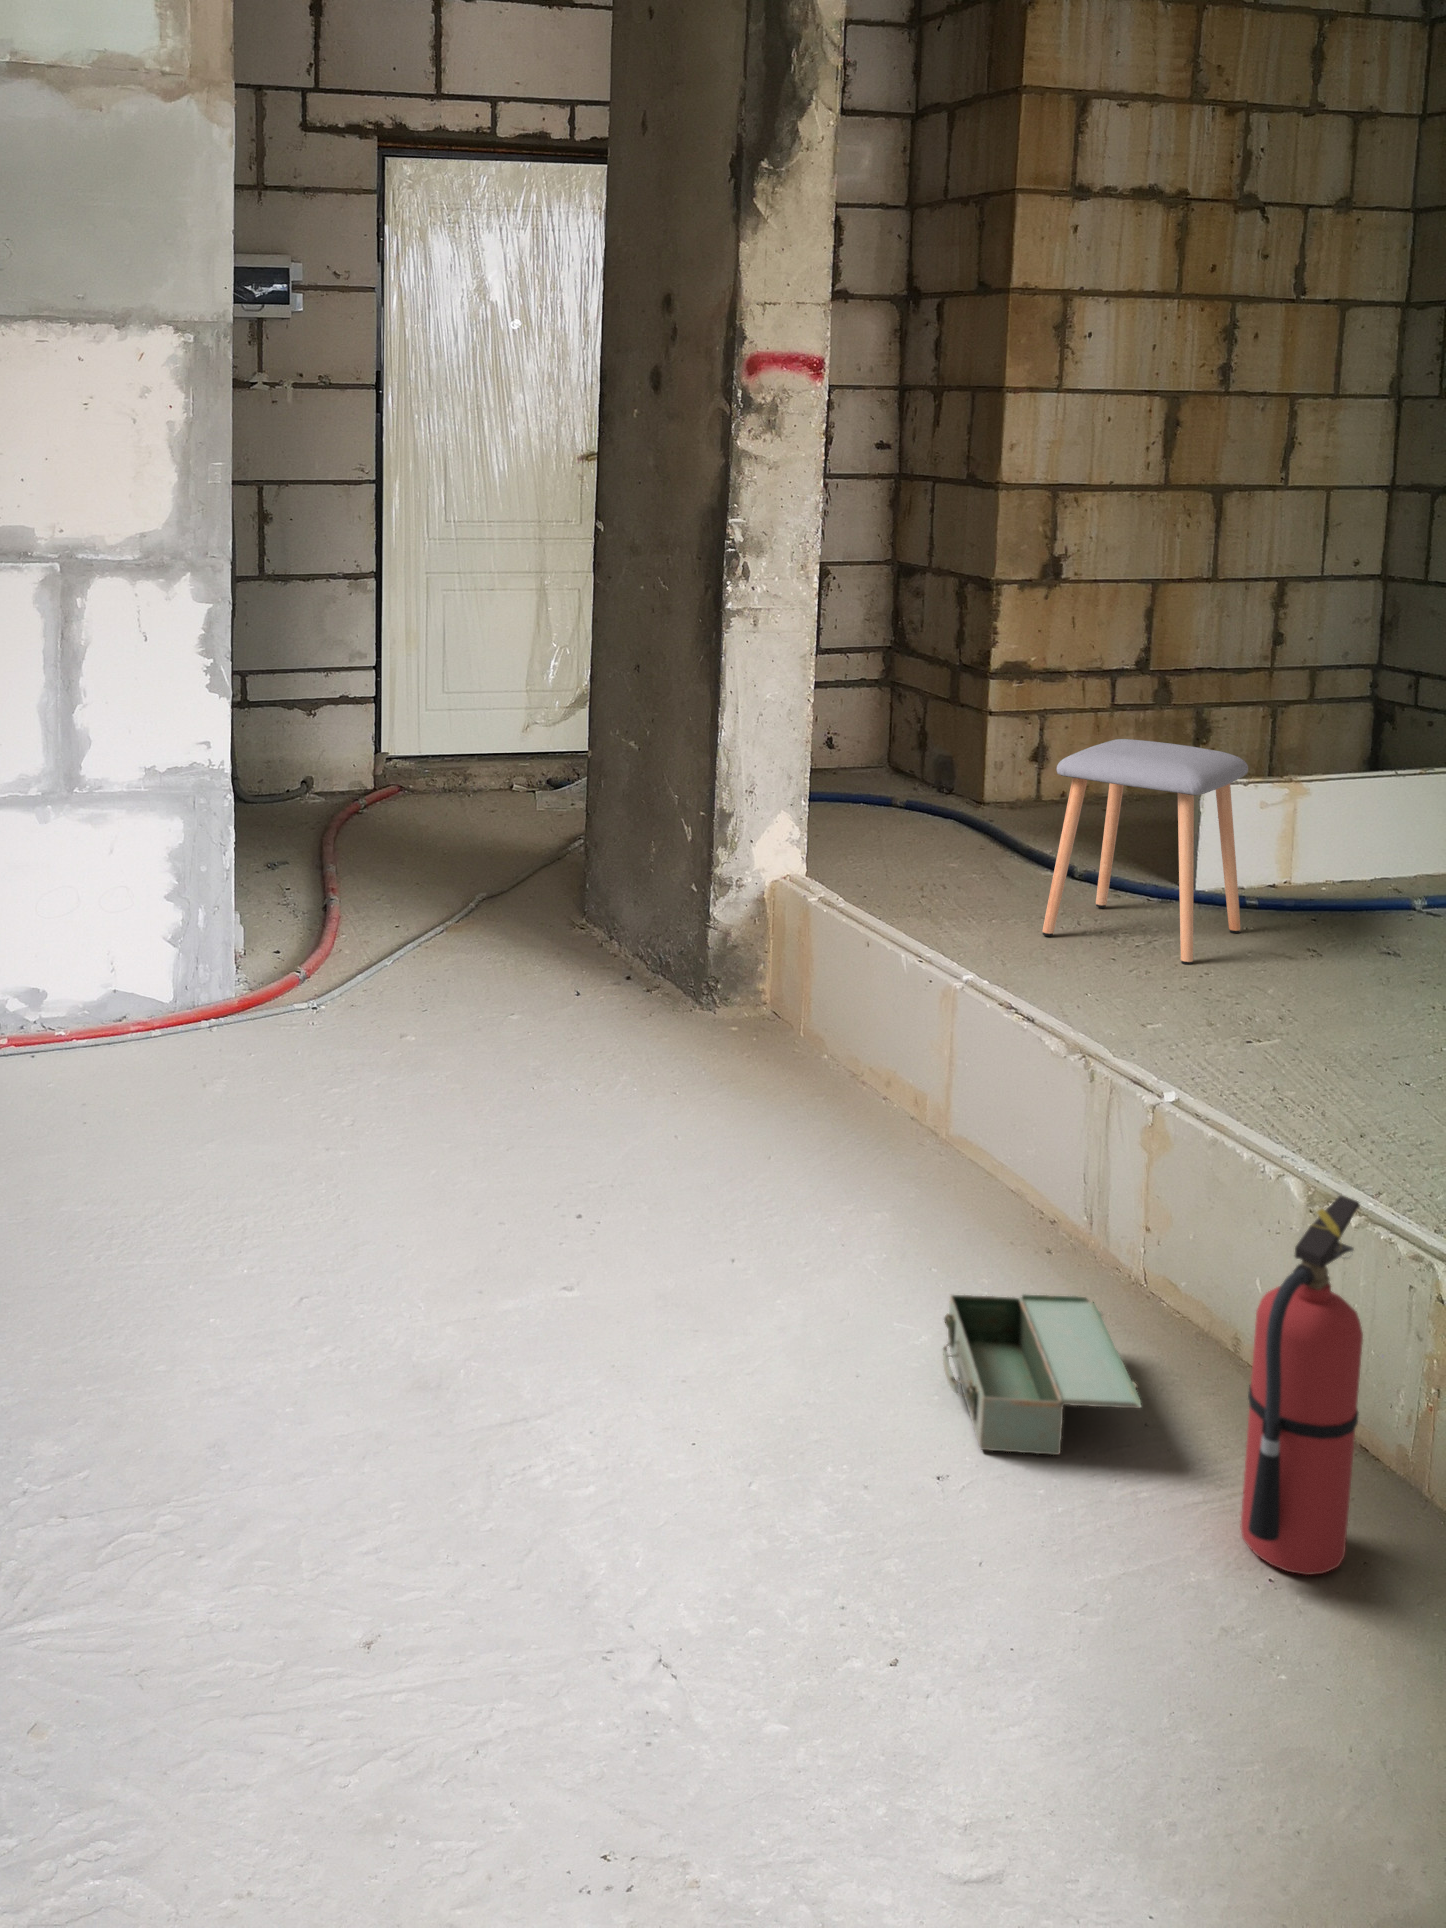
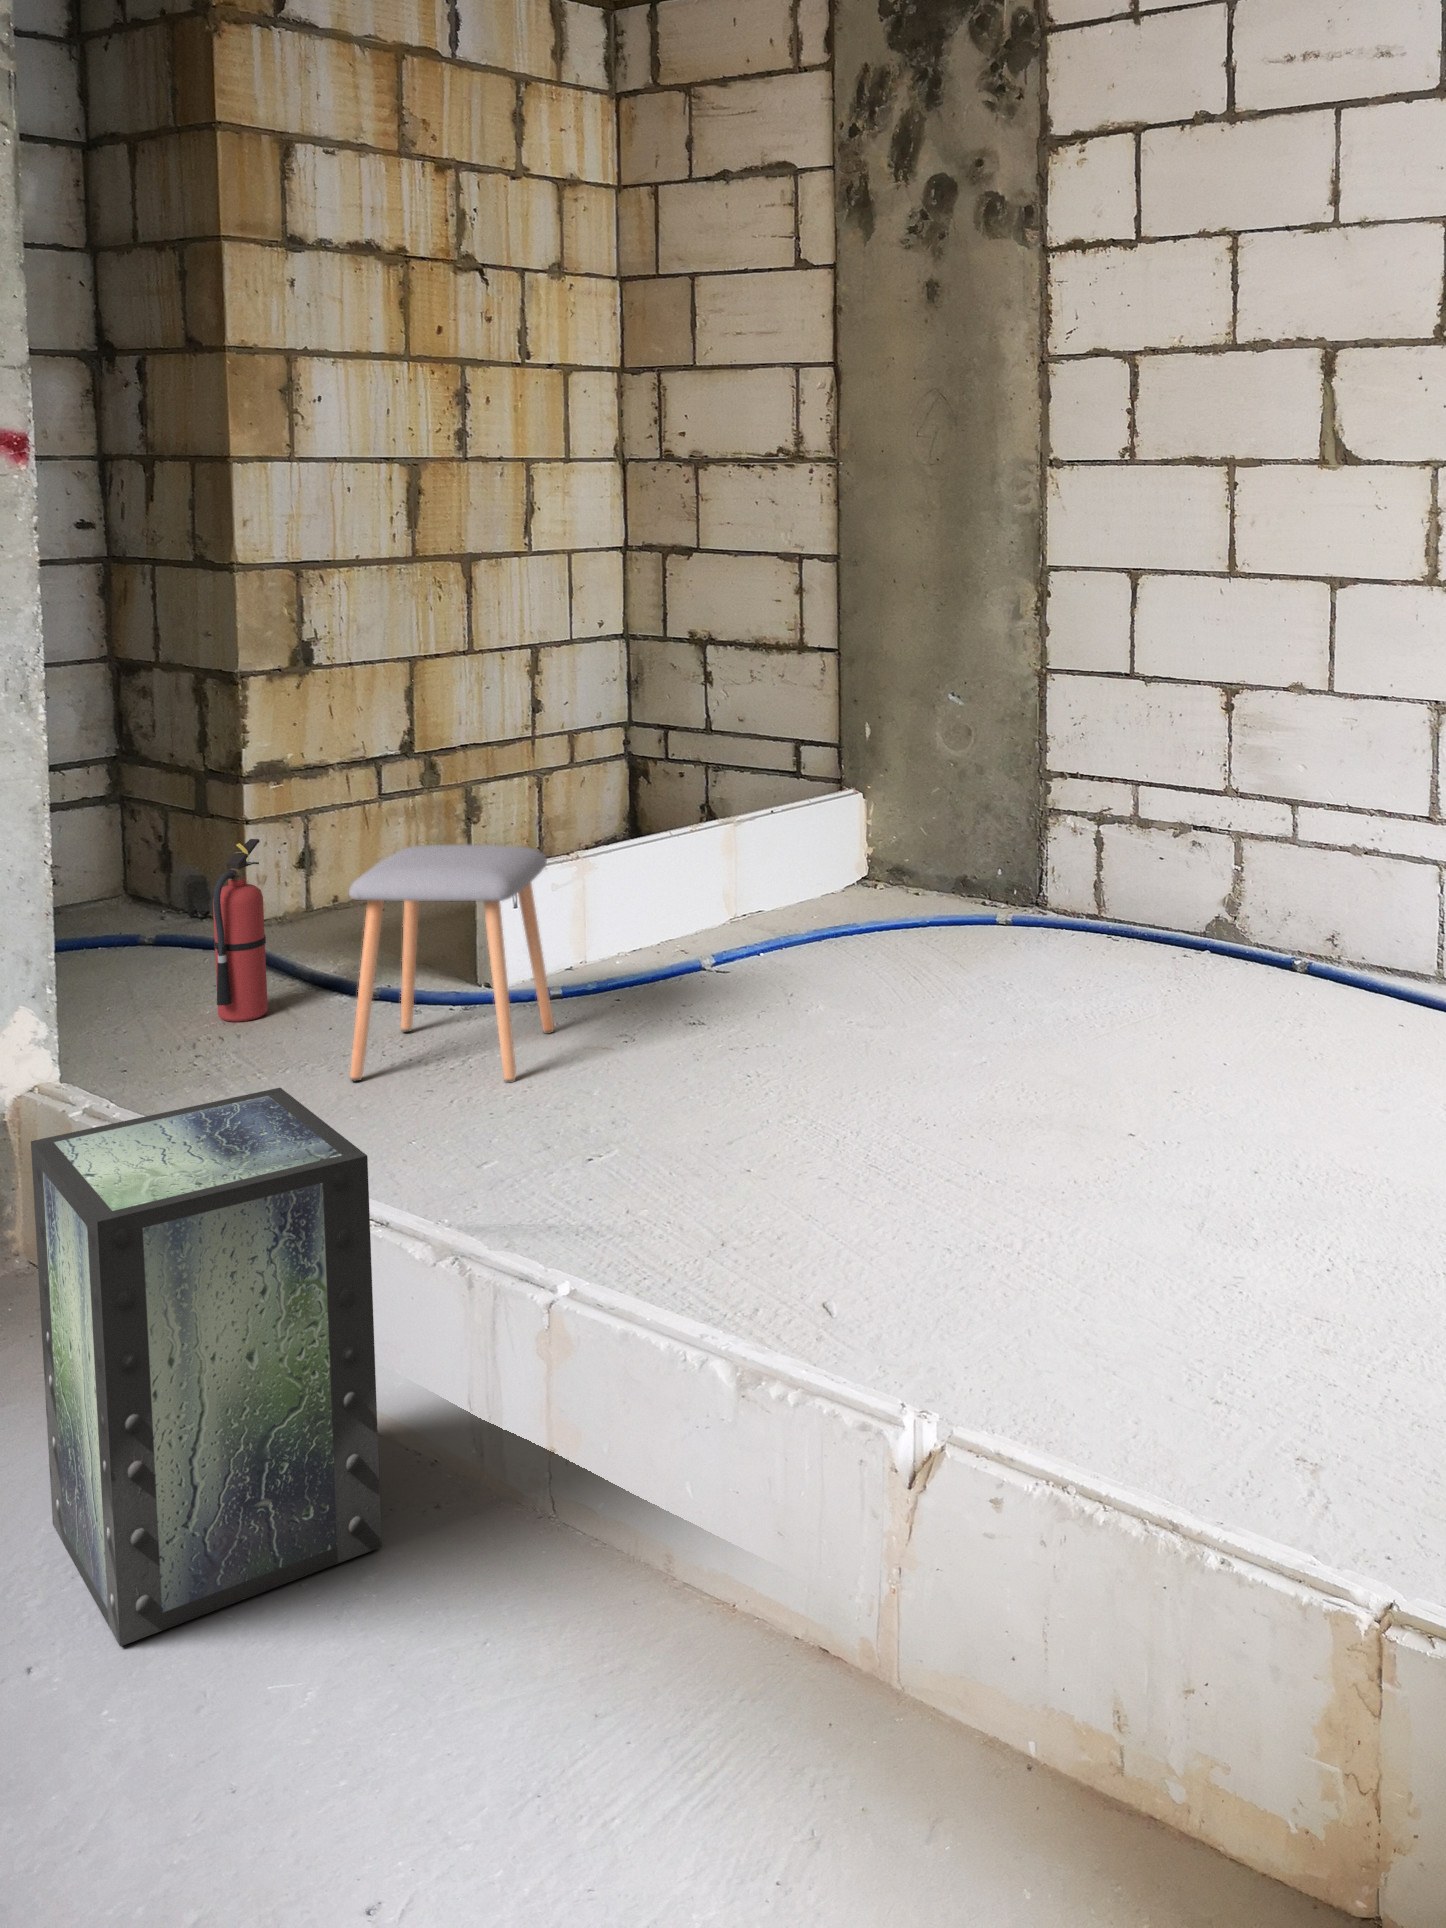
storage box: none [758,884,1011,1268] -> present [31,1088,382,1646]
fire extinguisher: present [1240,1196,1363,1575] -> present [213,839,268,1022]
toolbox: present [943,1294,1141,1455] -> none [342,1559,596,1823]

